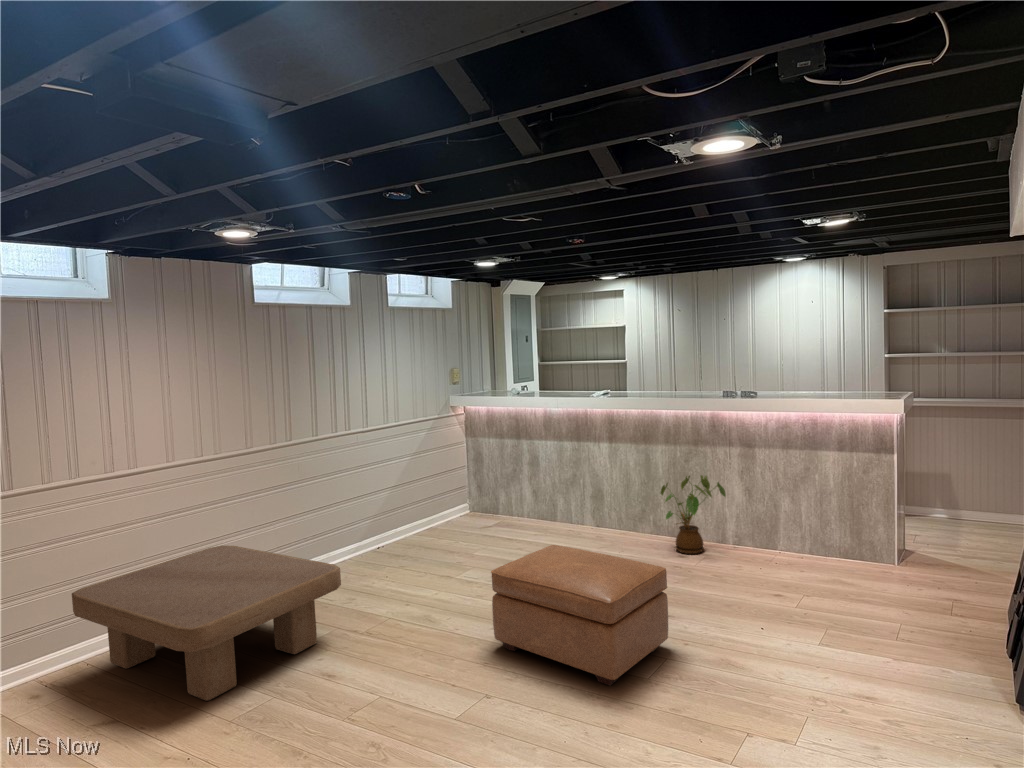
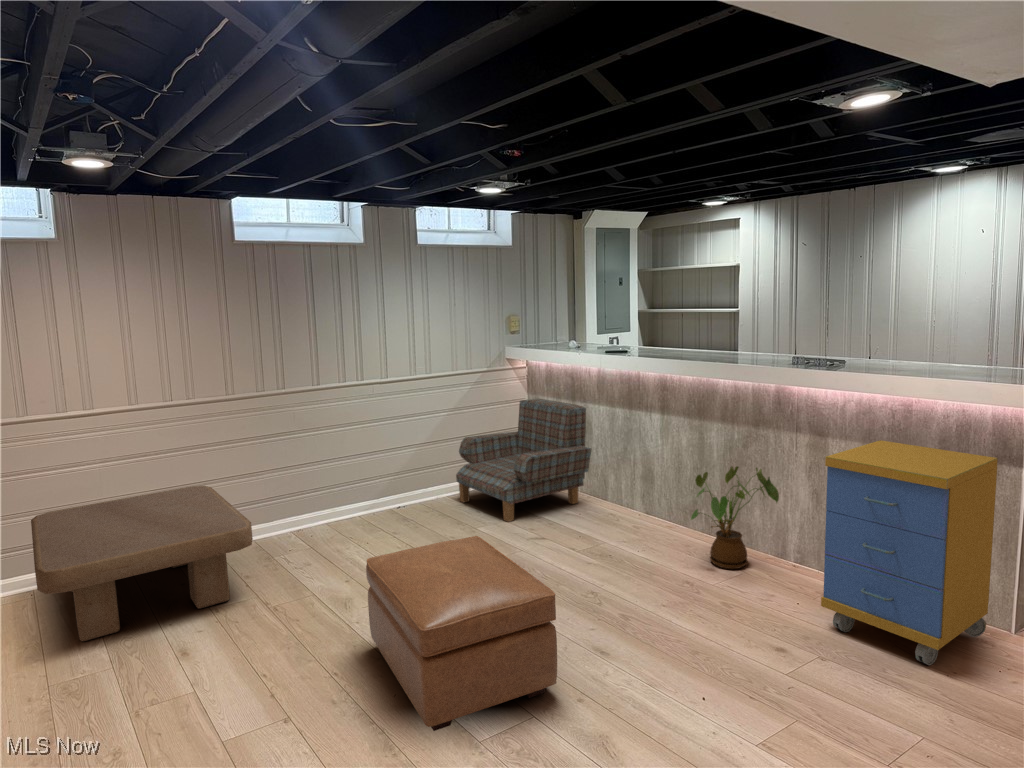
armchair: none [425,441,547,548] -> present [456,399,592,522]
storage cabinet: none [781,445,874,586] -> present [821,440,998,665]

